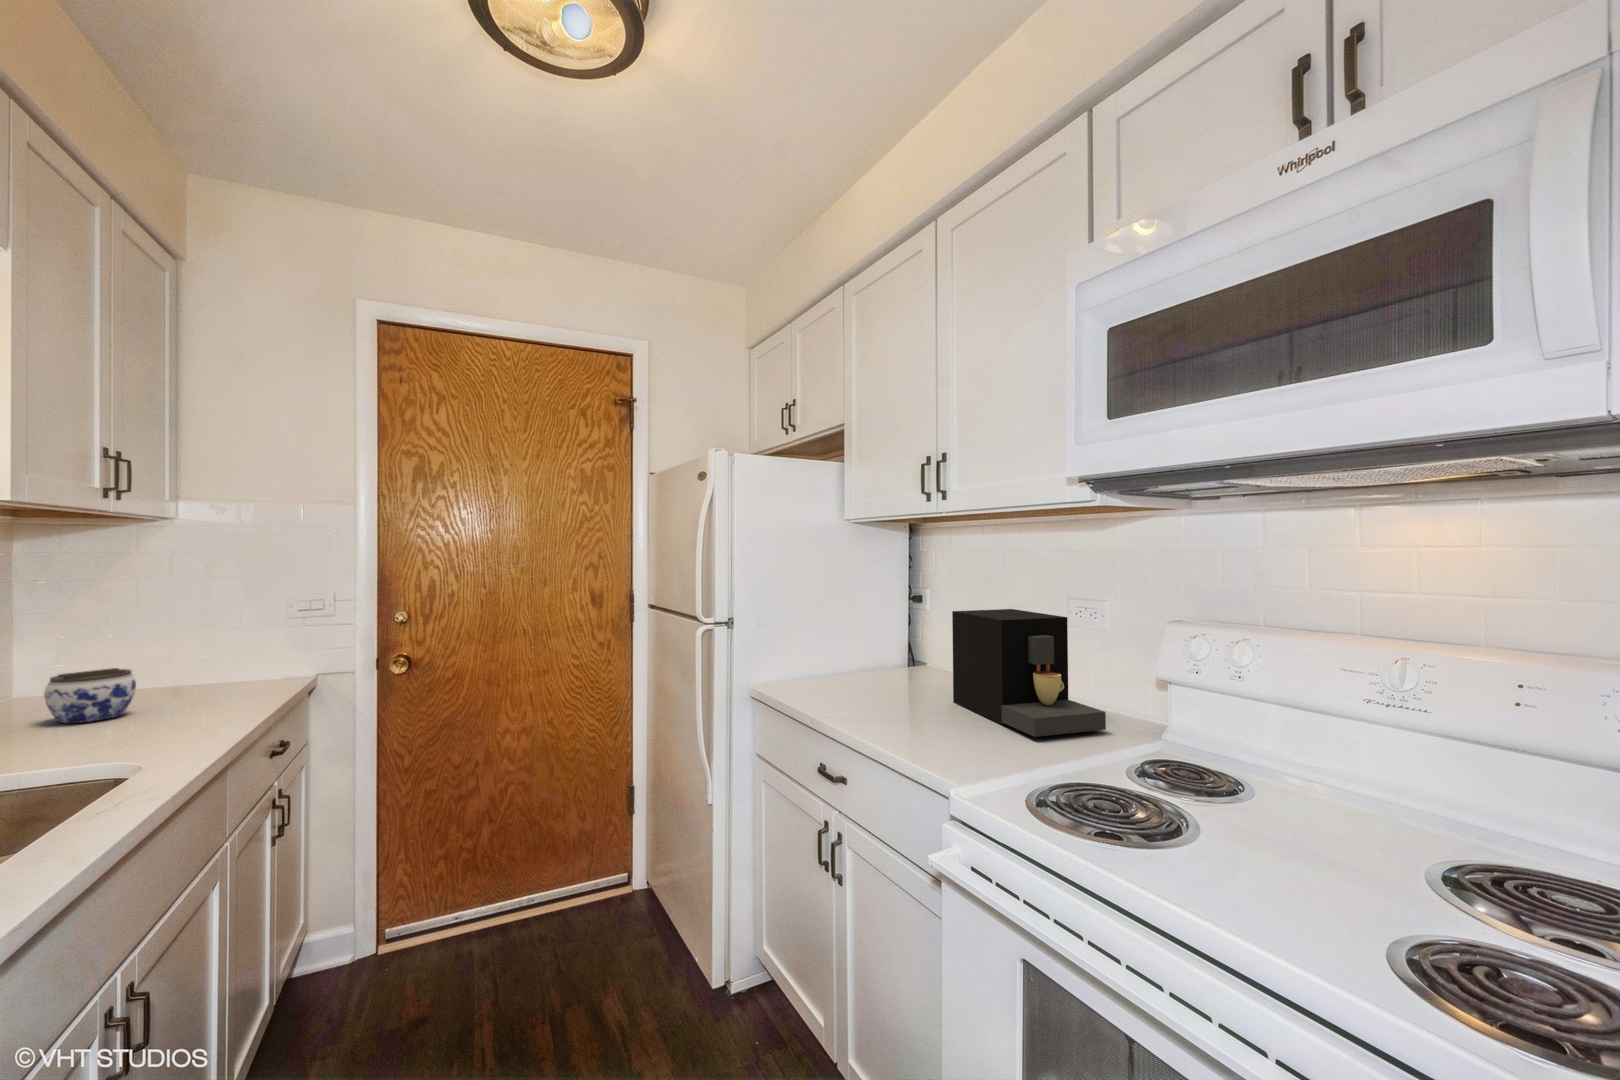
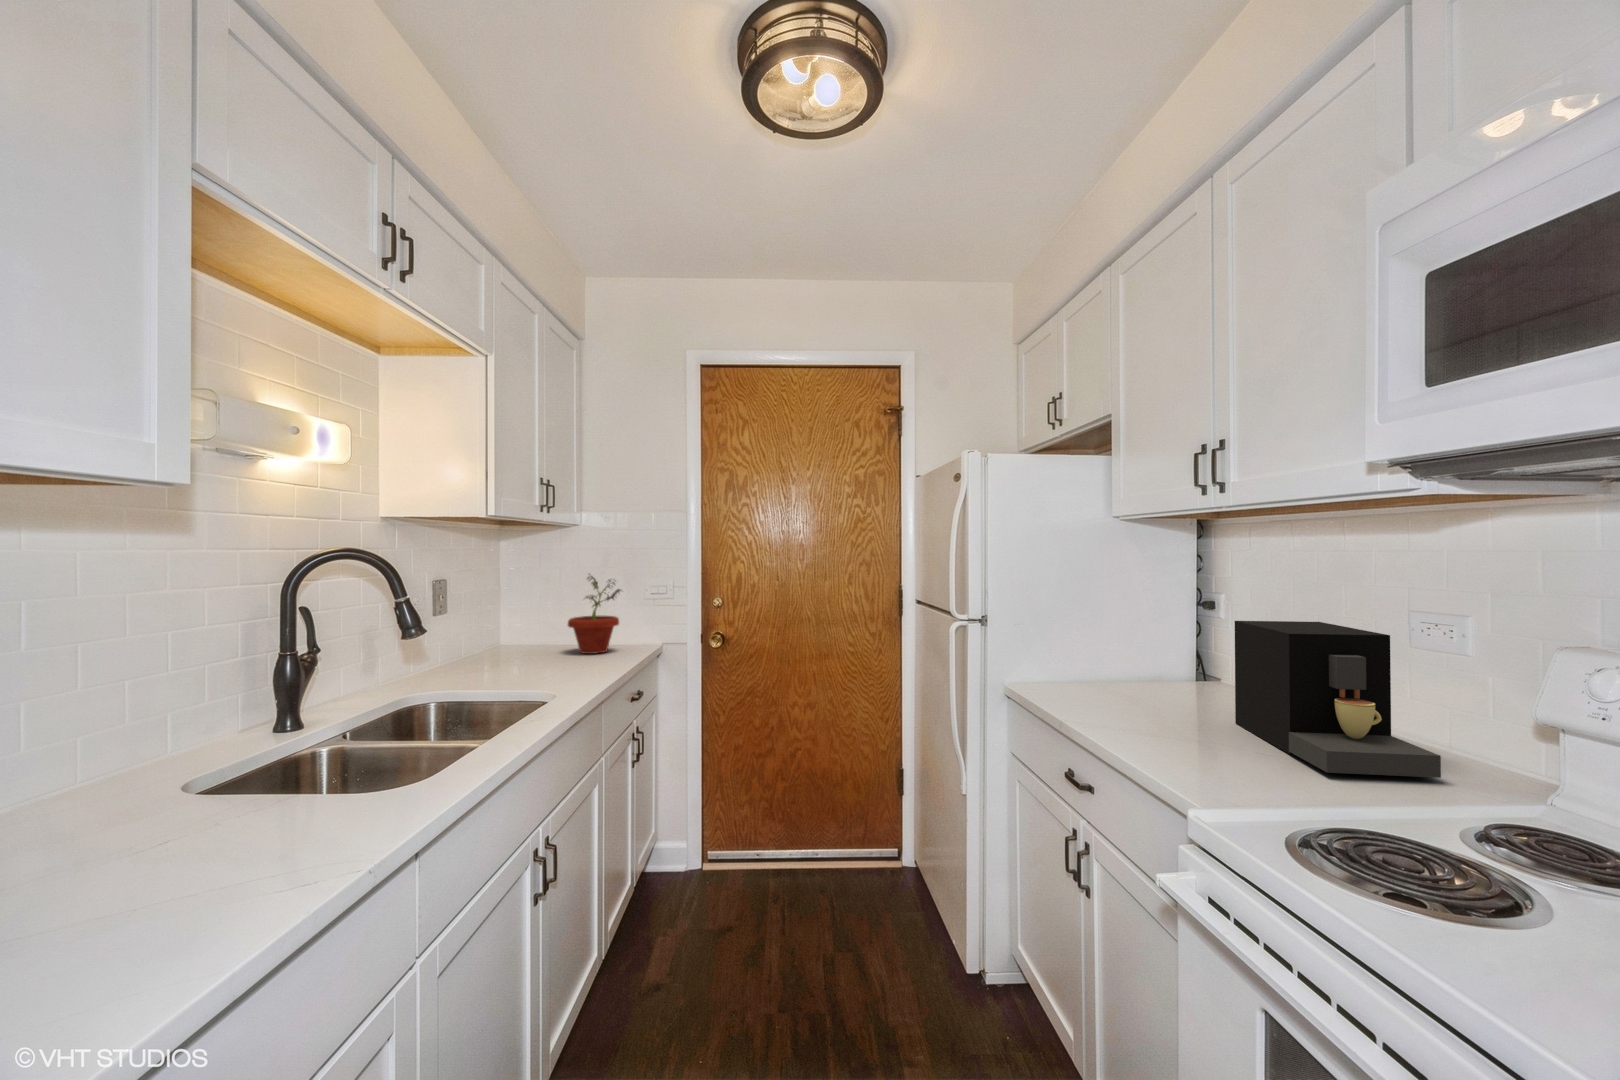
potted plant: none [157,587,256,698] -> present [568,576,621,654]
jar: present [44,668,136,723] -> none [509,629,555,664]

